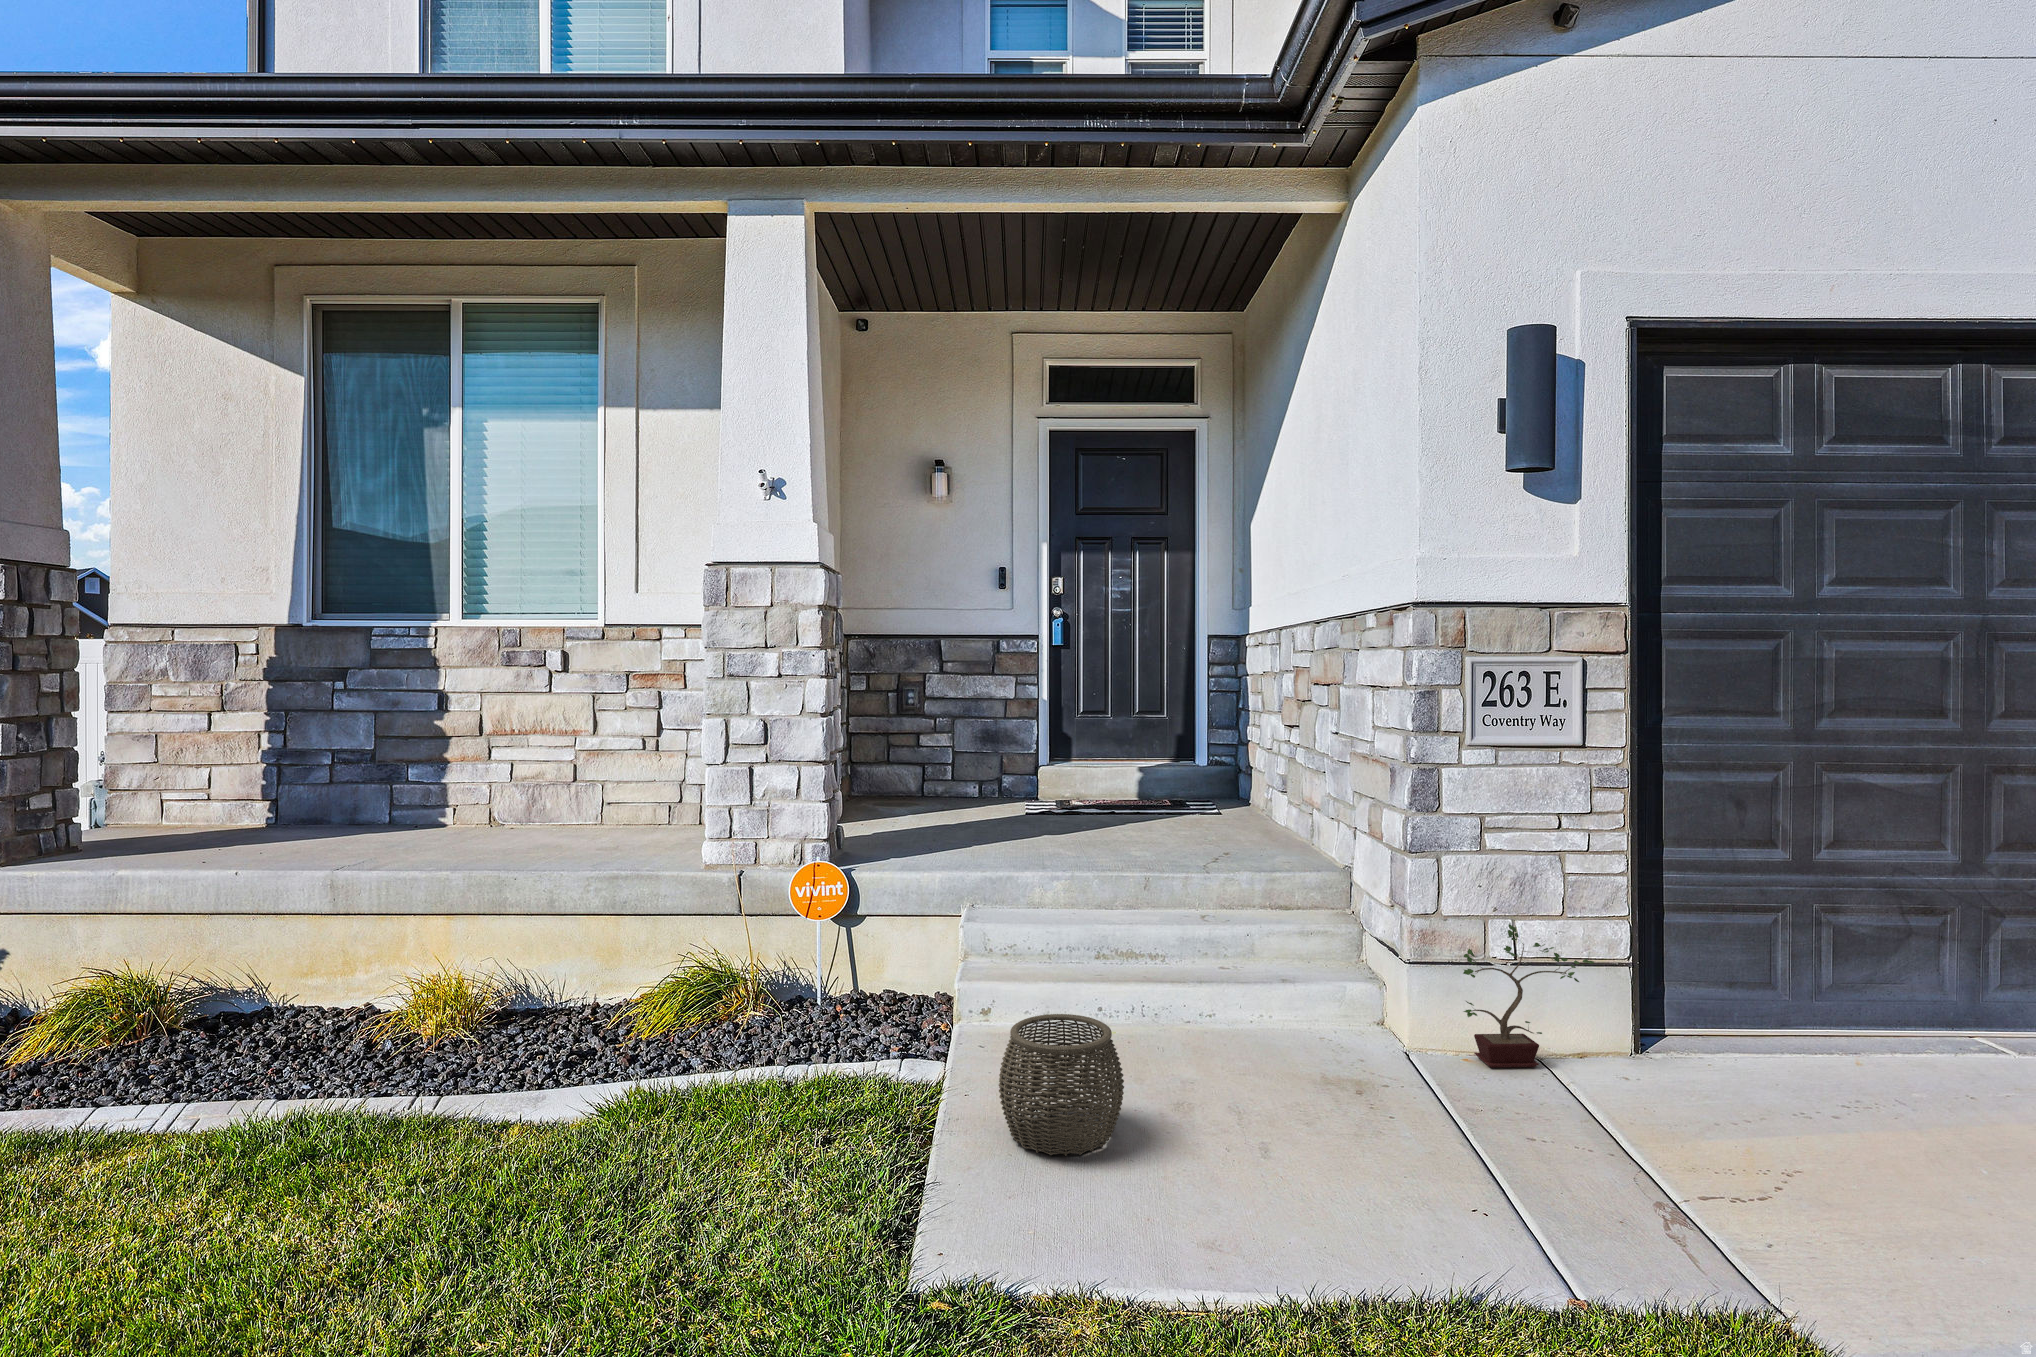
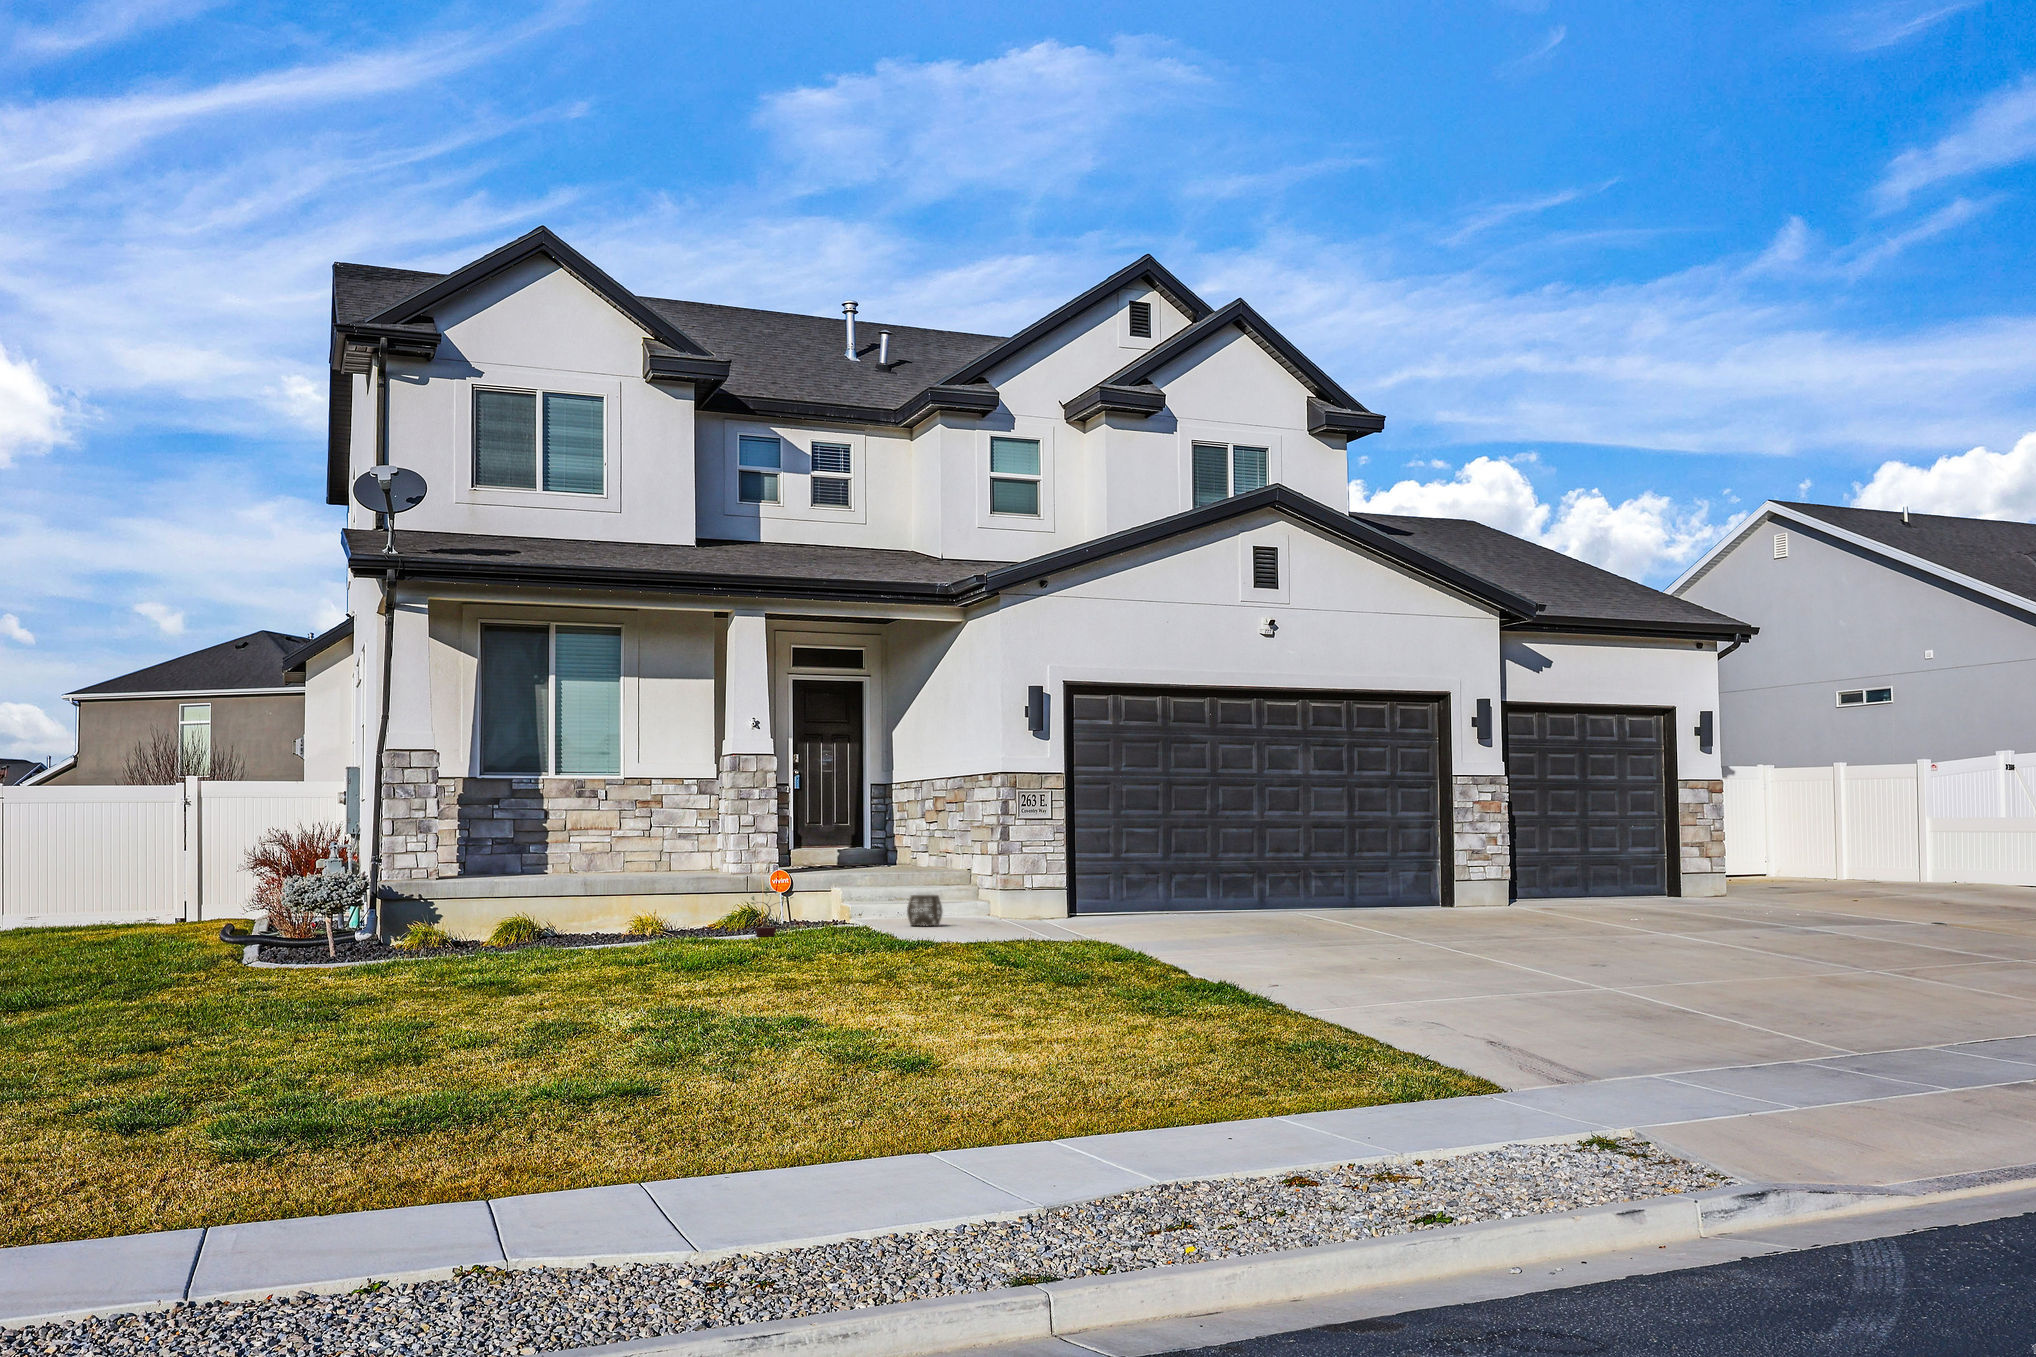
potted plant: present [1463,924,1594,1068] -> present [751,887,793,937]

